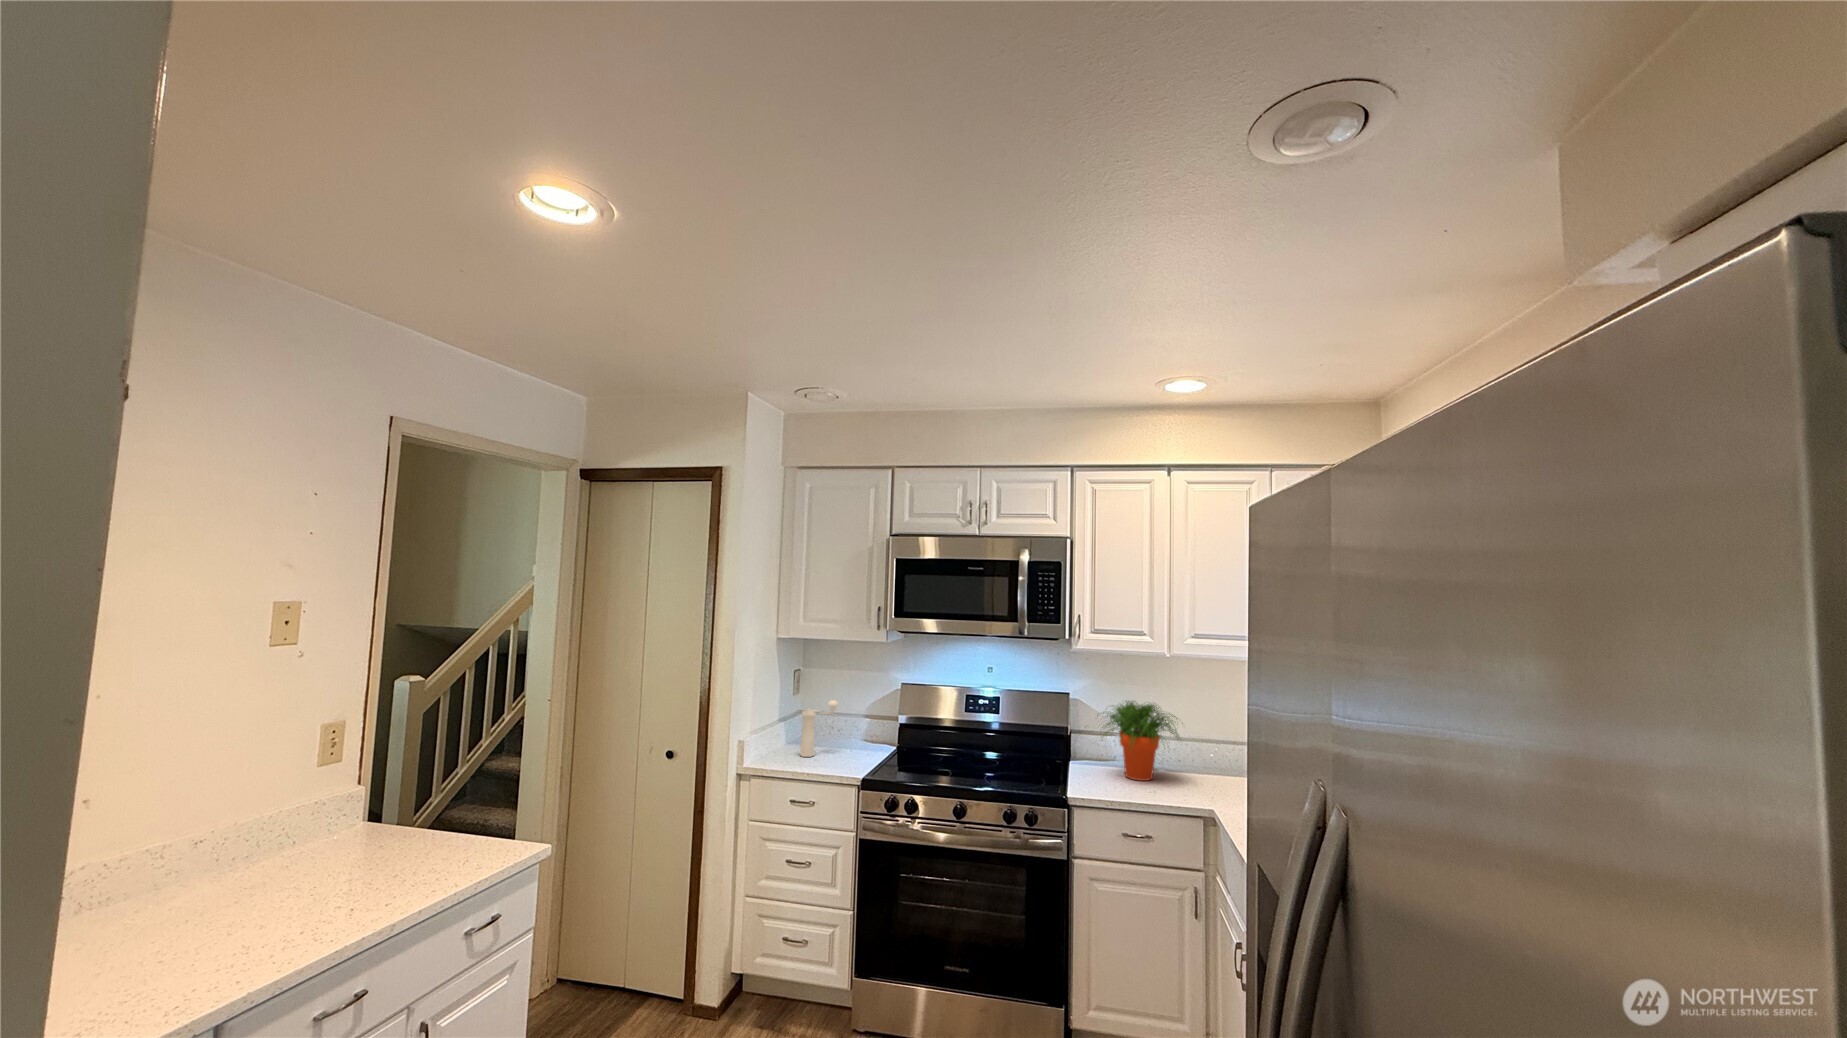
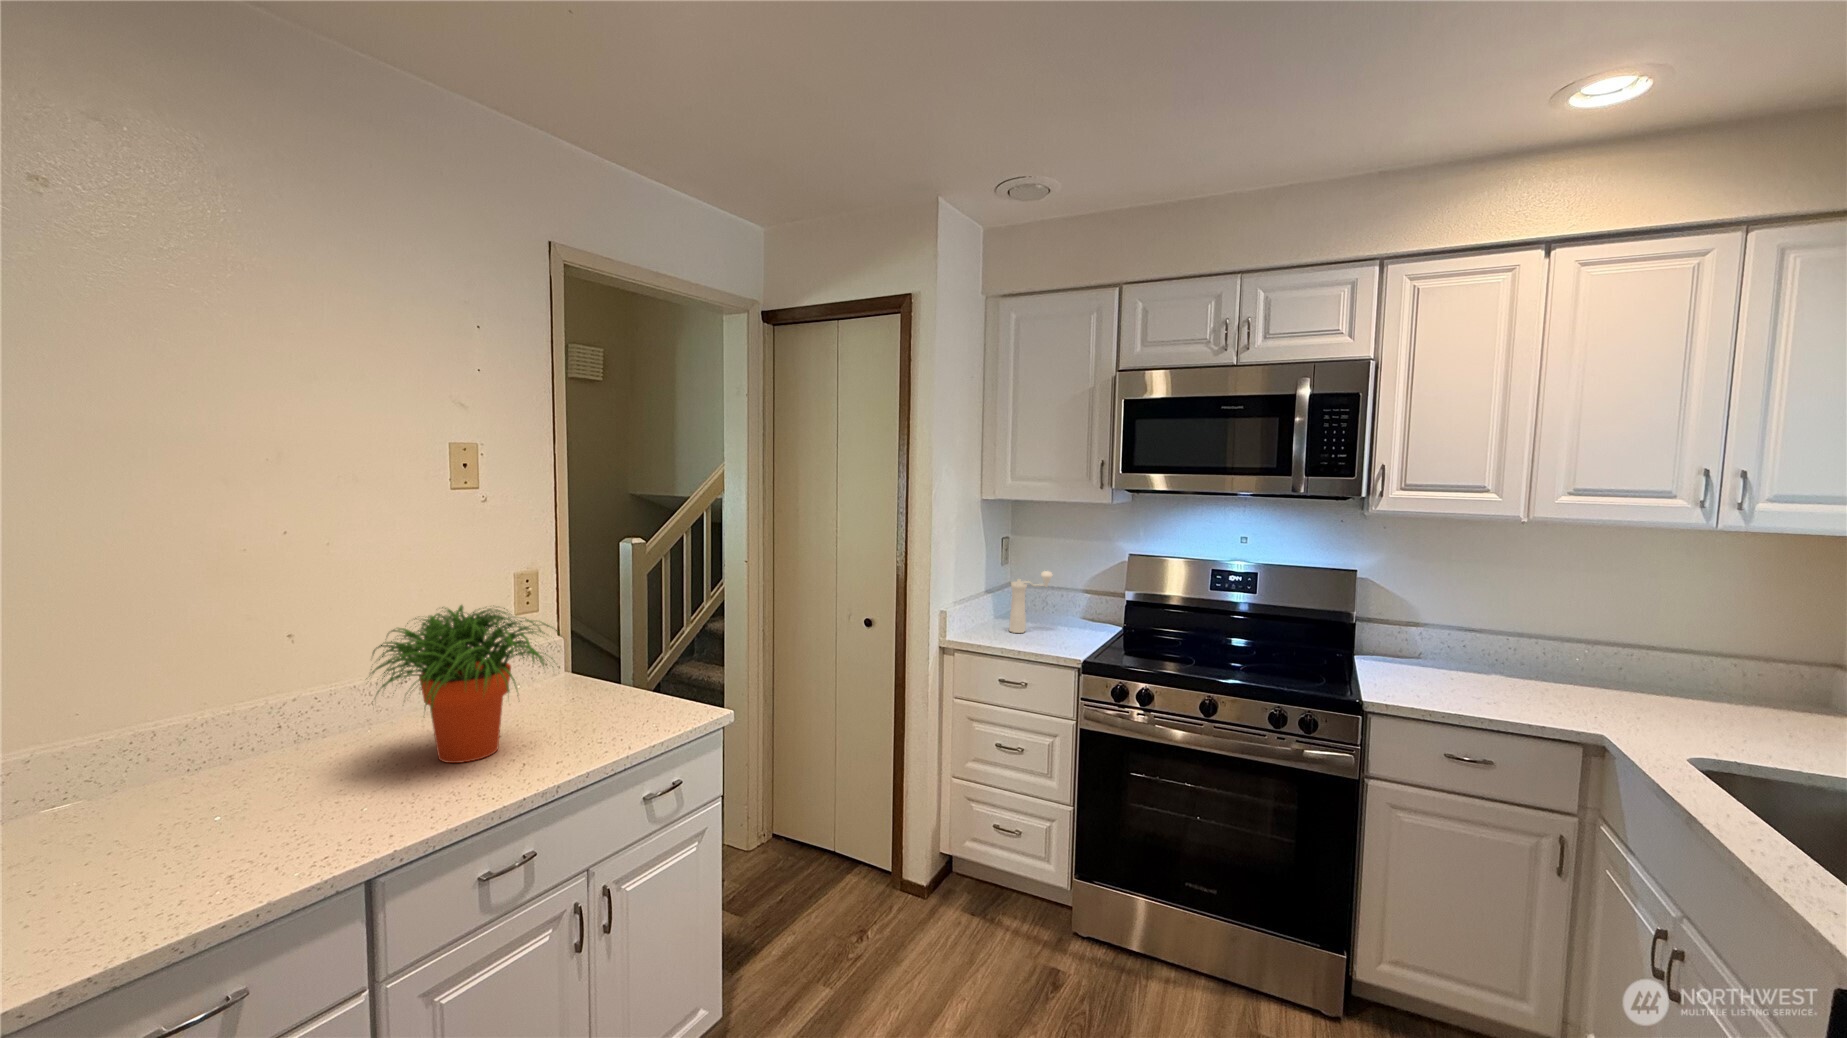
potted plant: present [1102,701,1183,781] -> present [370,605,558,763]

